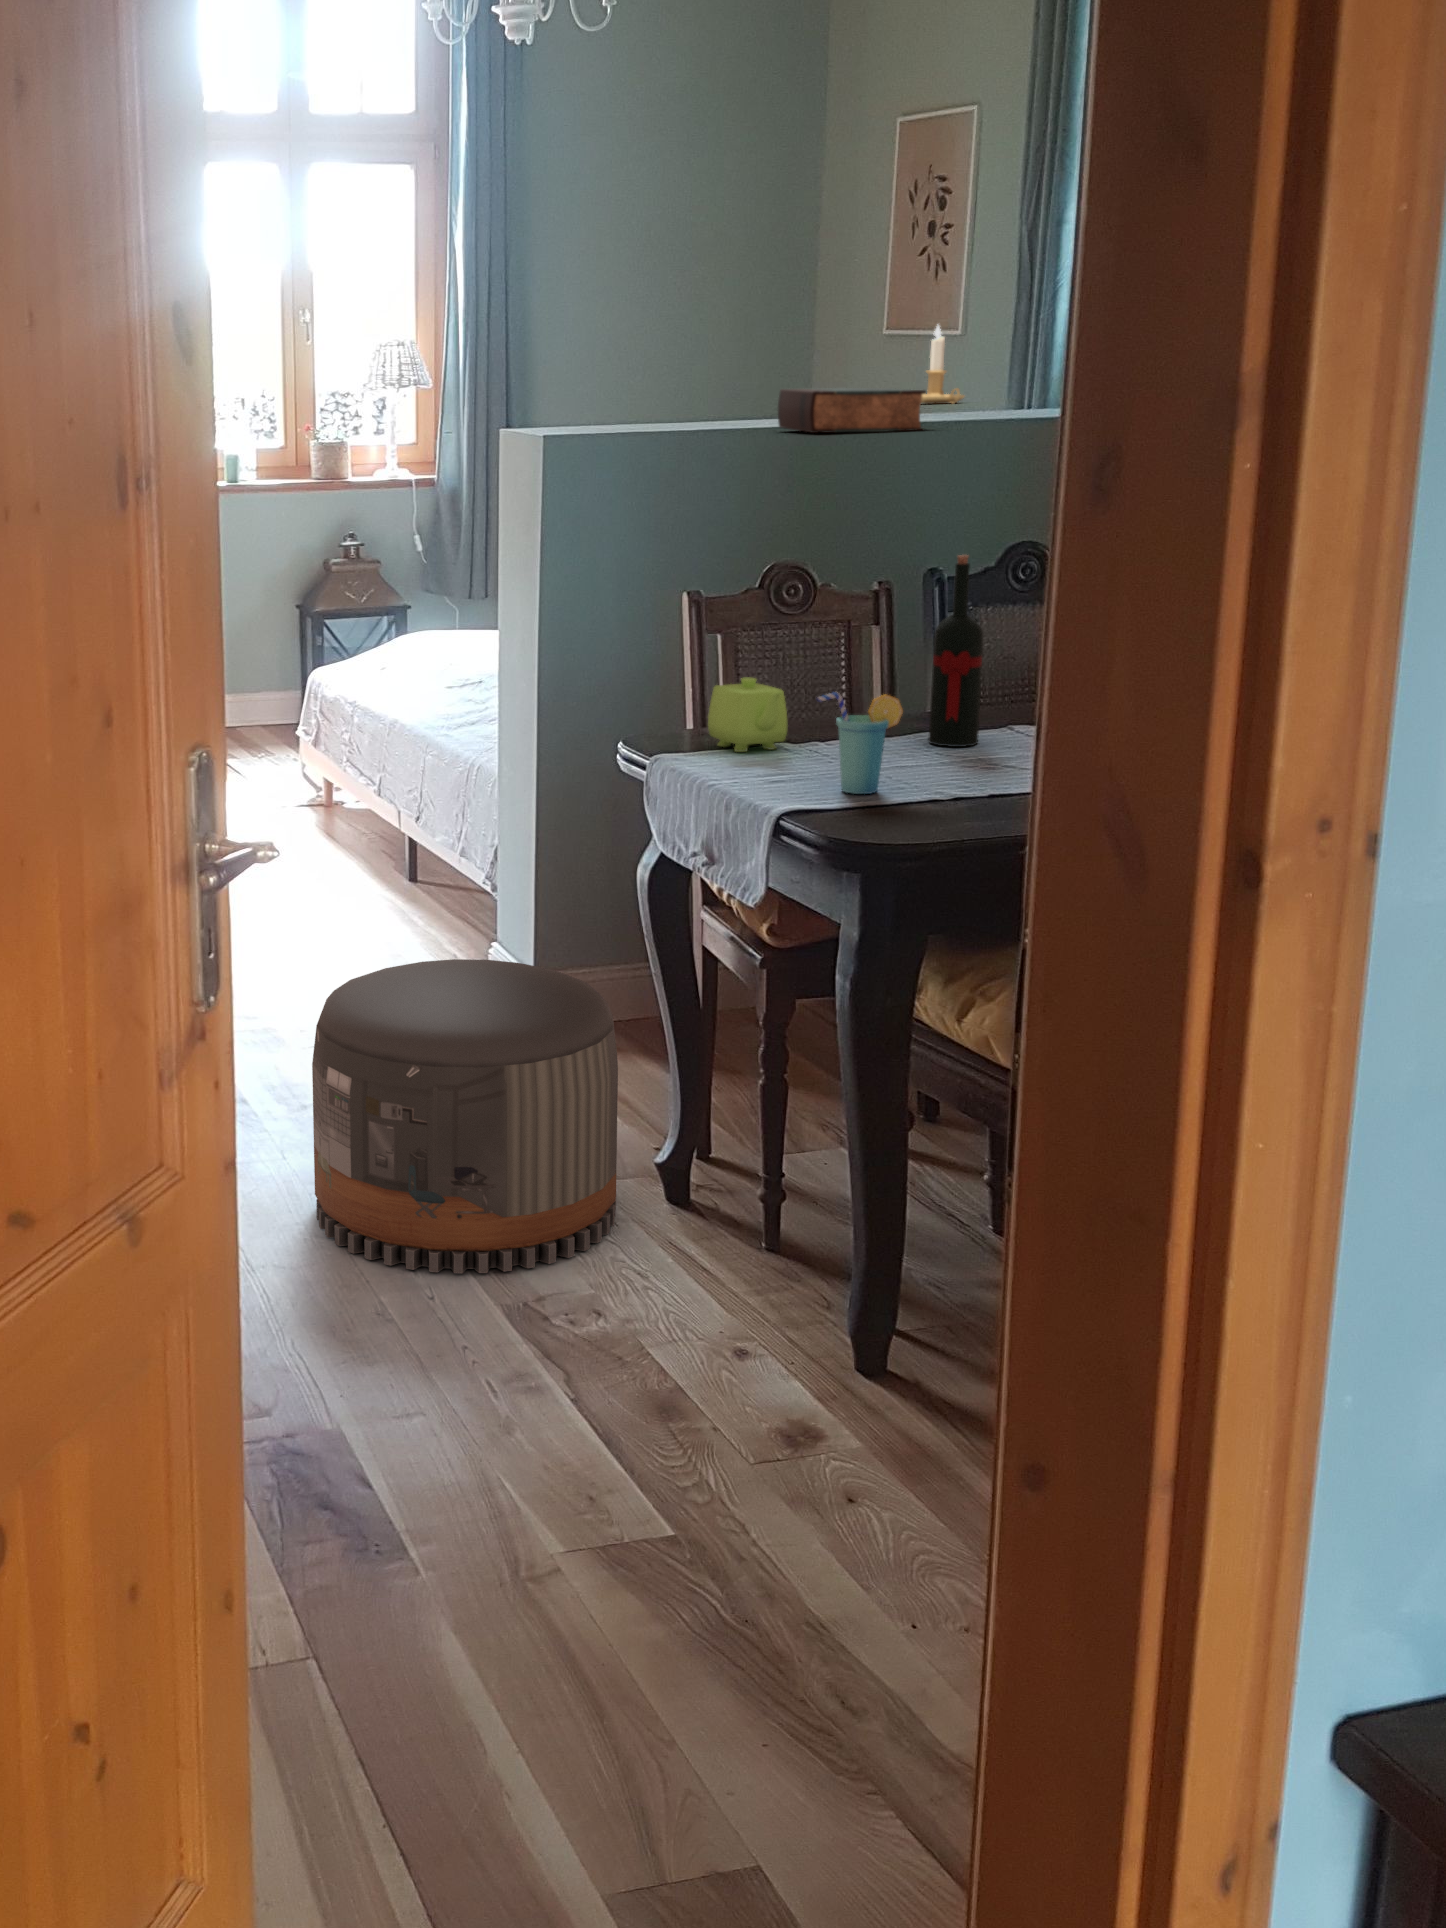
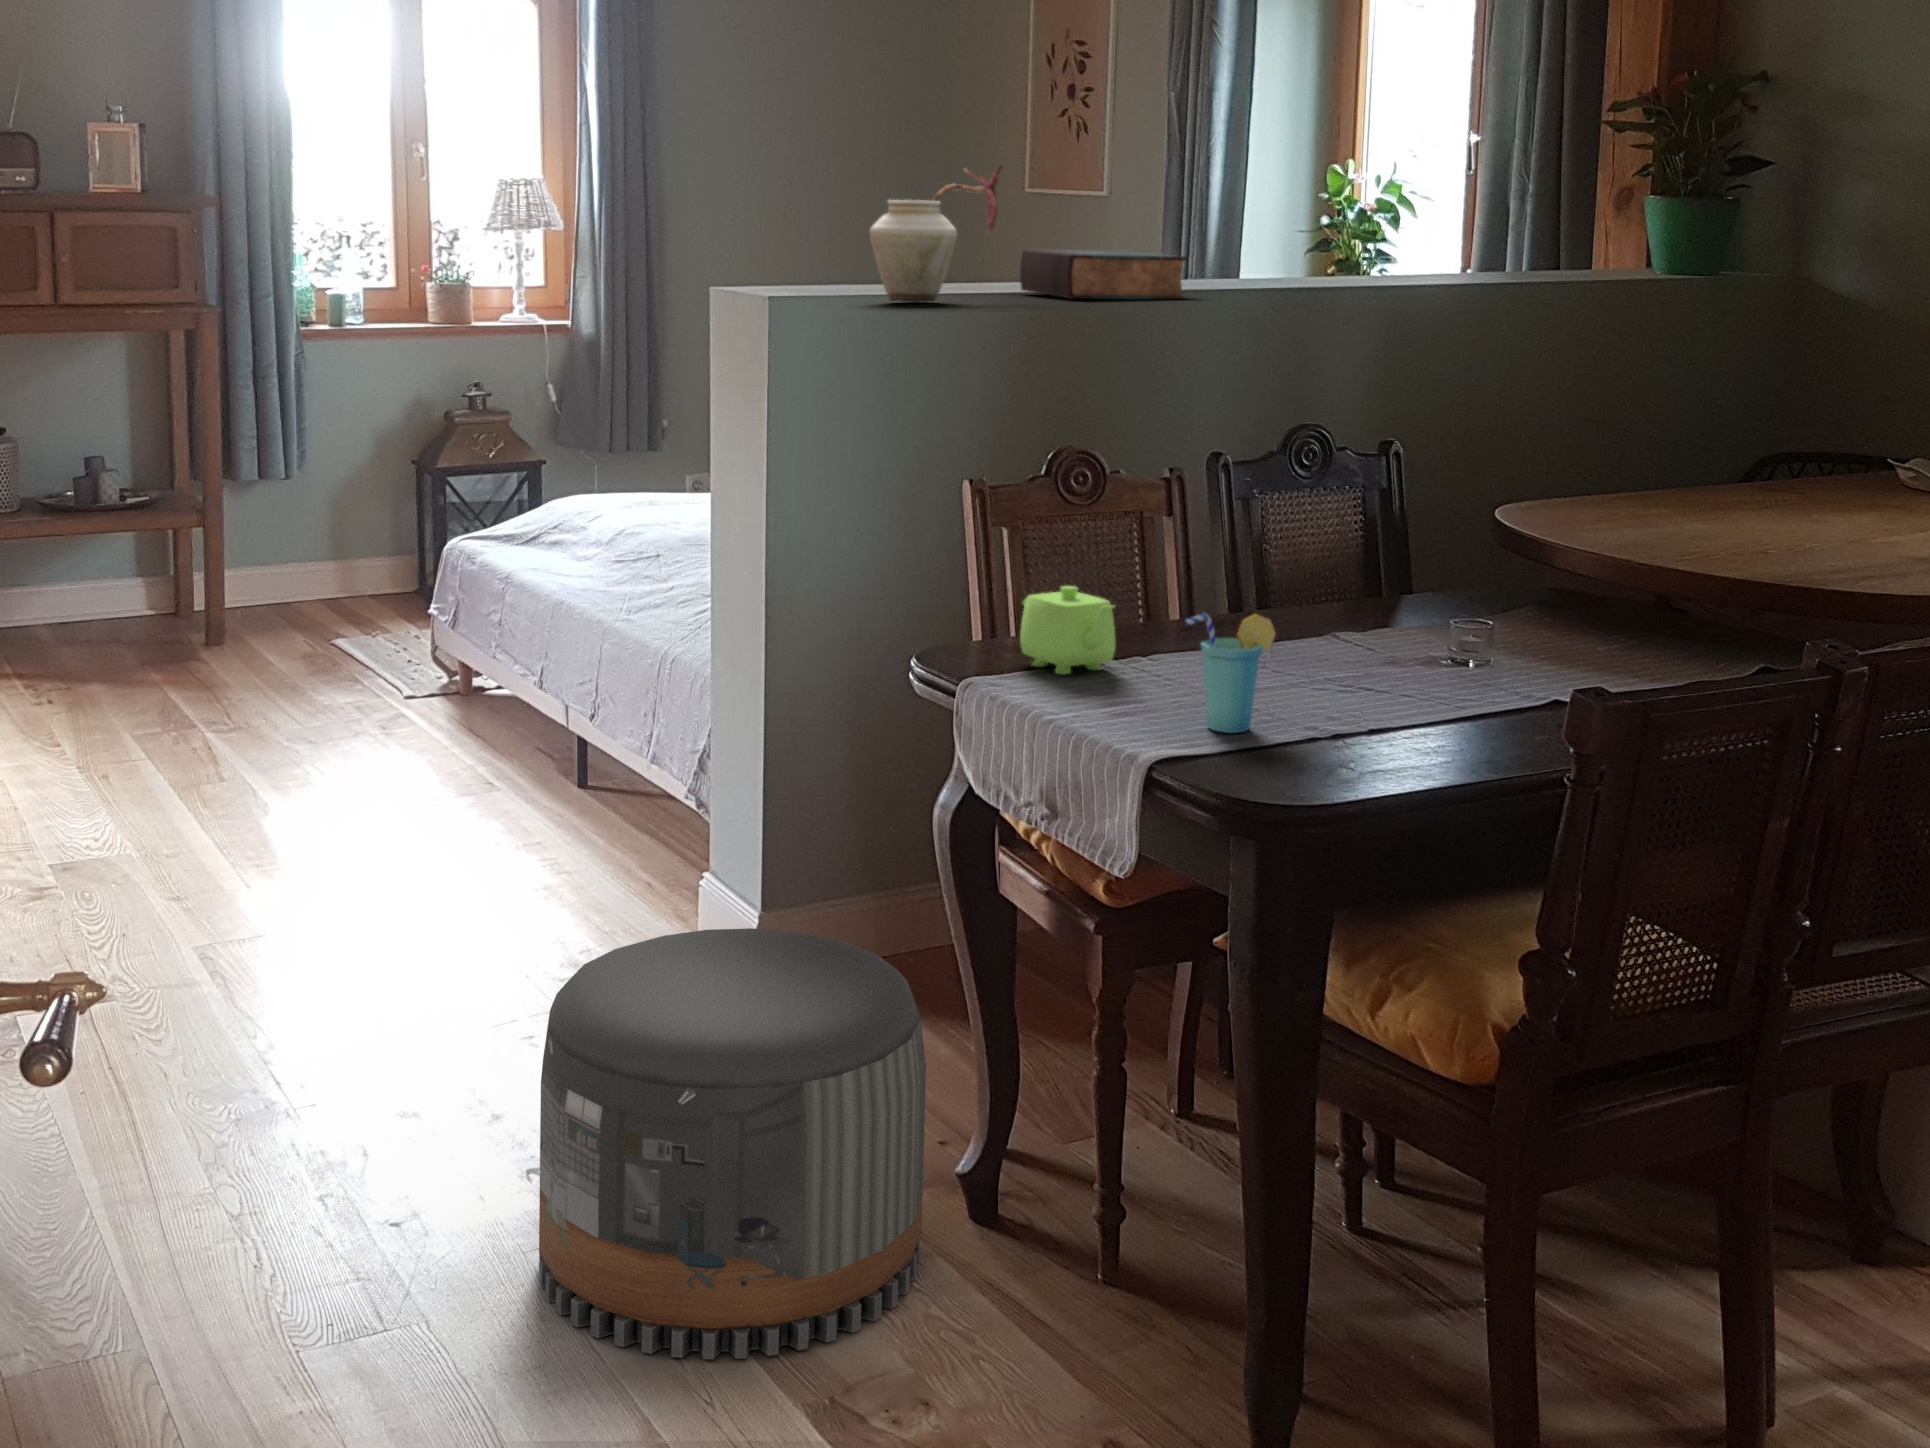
vase: none [626,308,748,439] -> present [870,165,1002,302]
candlestick: present [921,325,964,404] -> none [1077,179,1137,261]
wine bottle: present [928,555,983,747] -> none [1267,447,1327,664]

